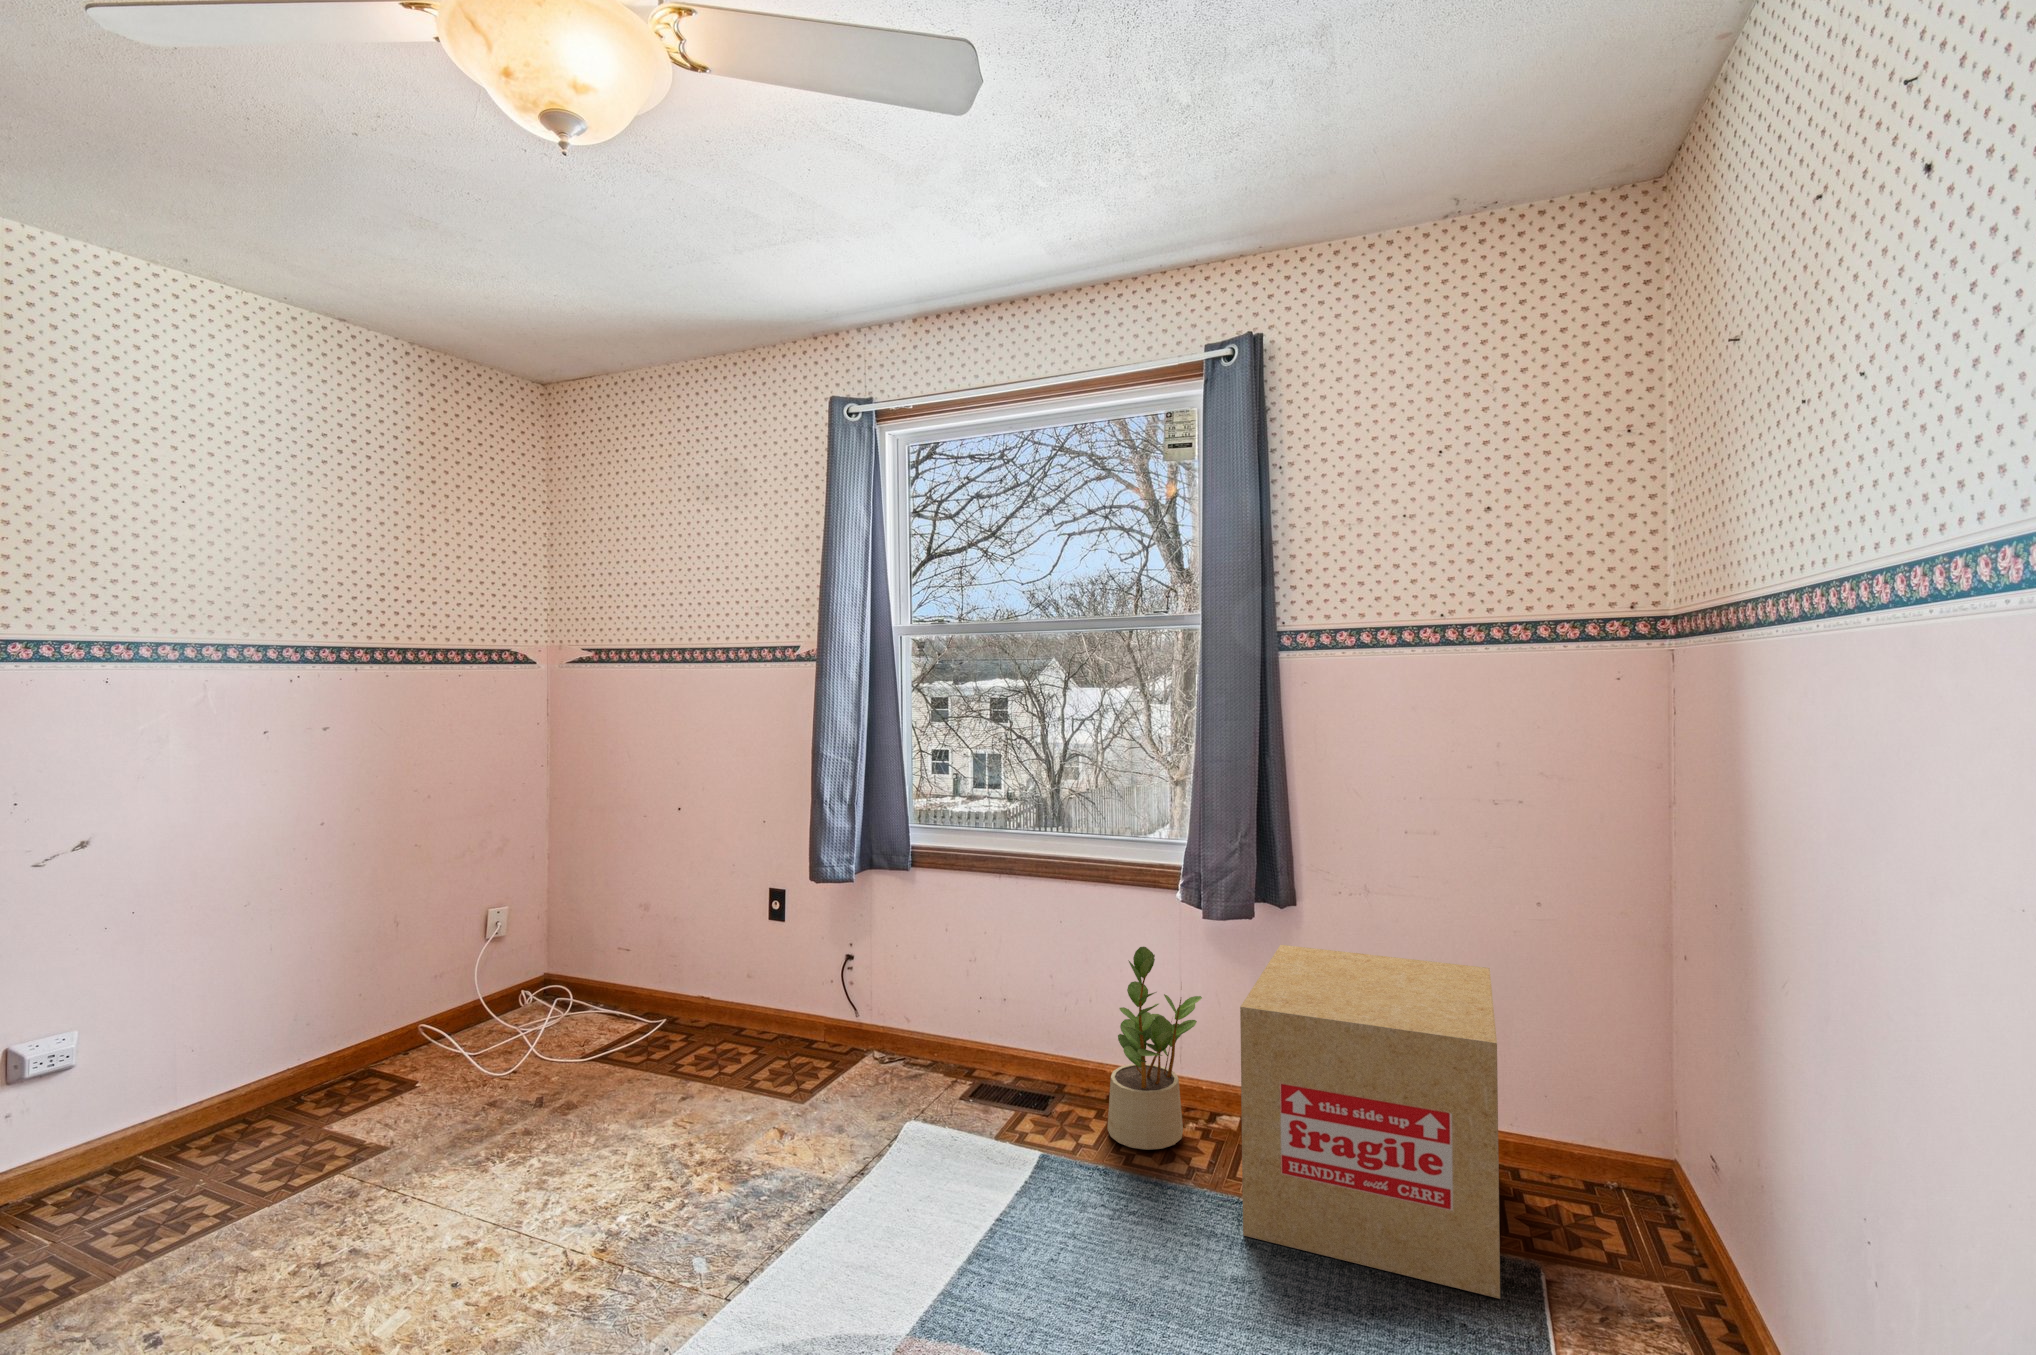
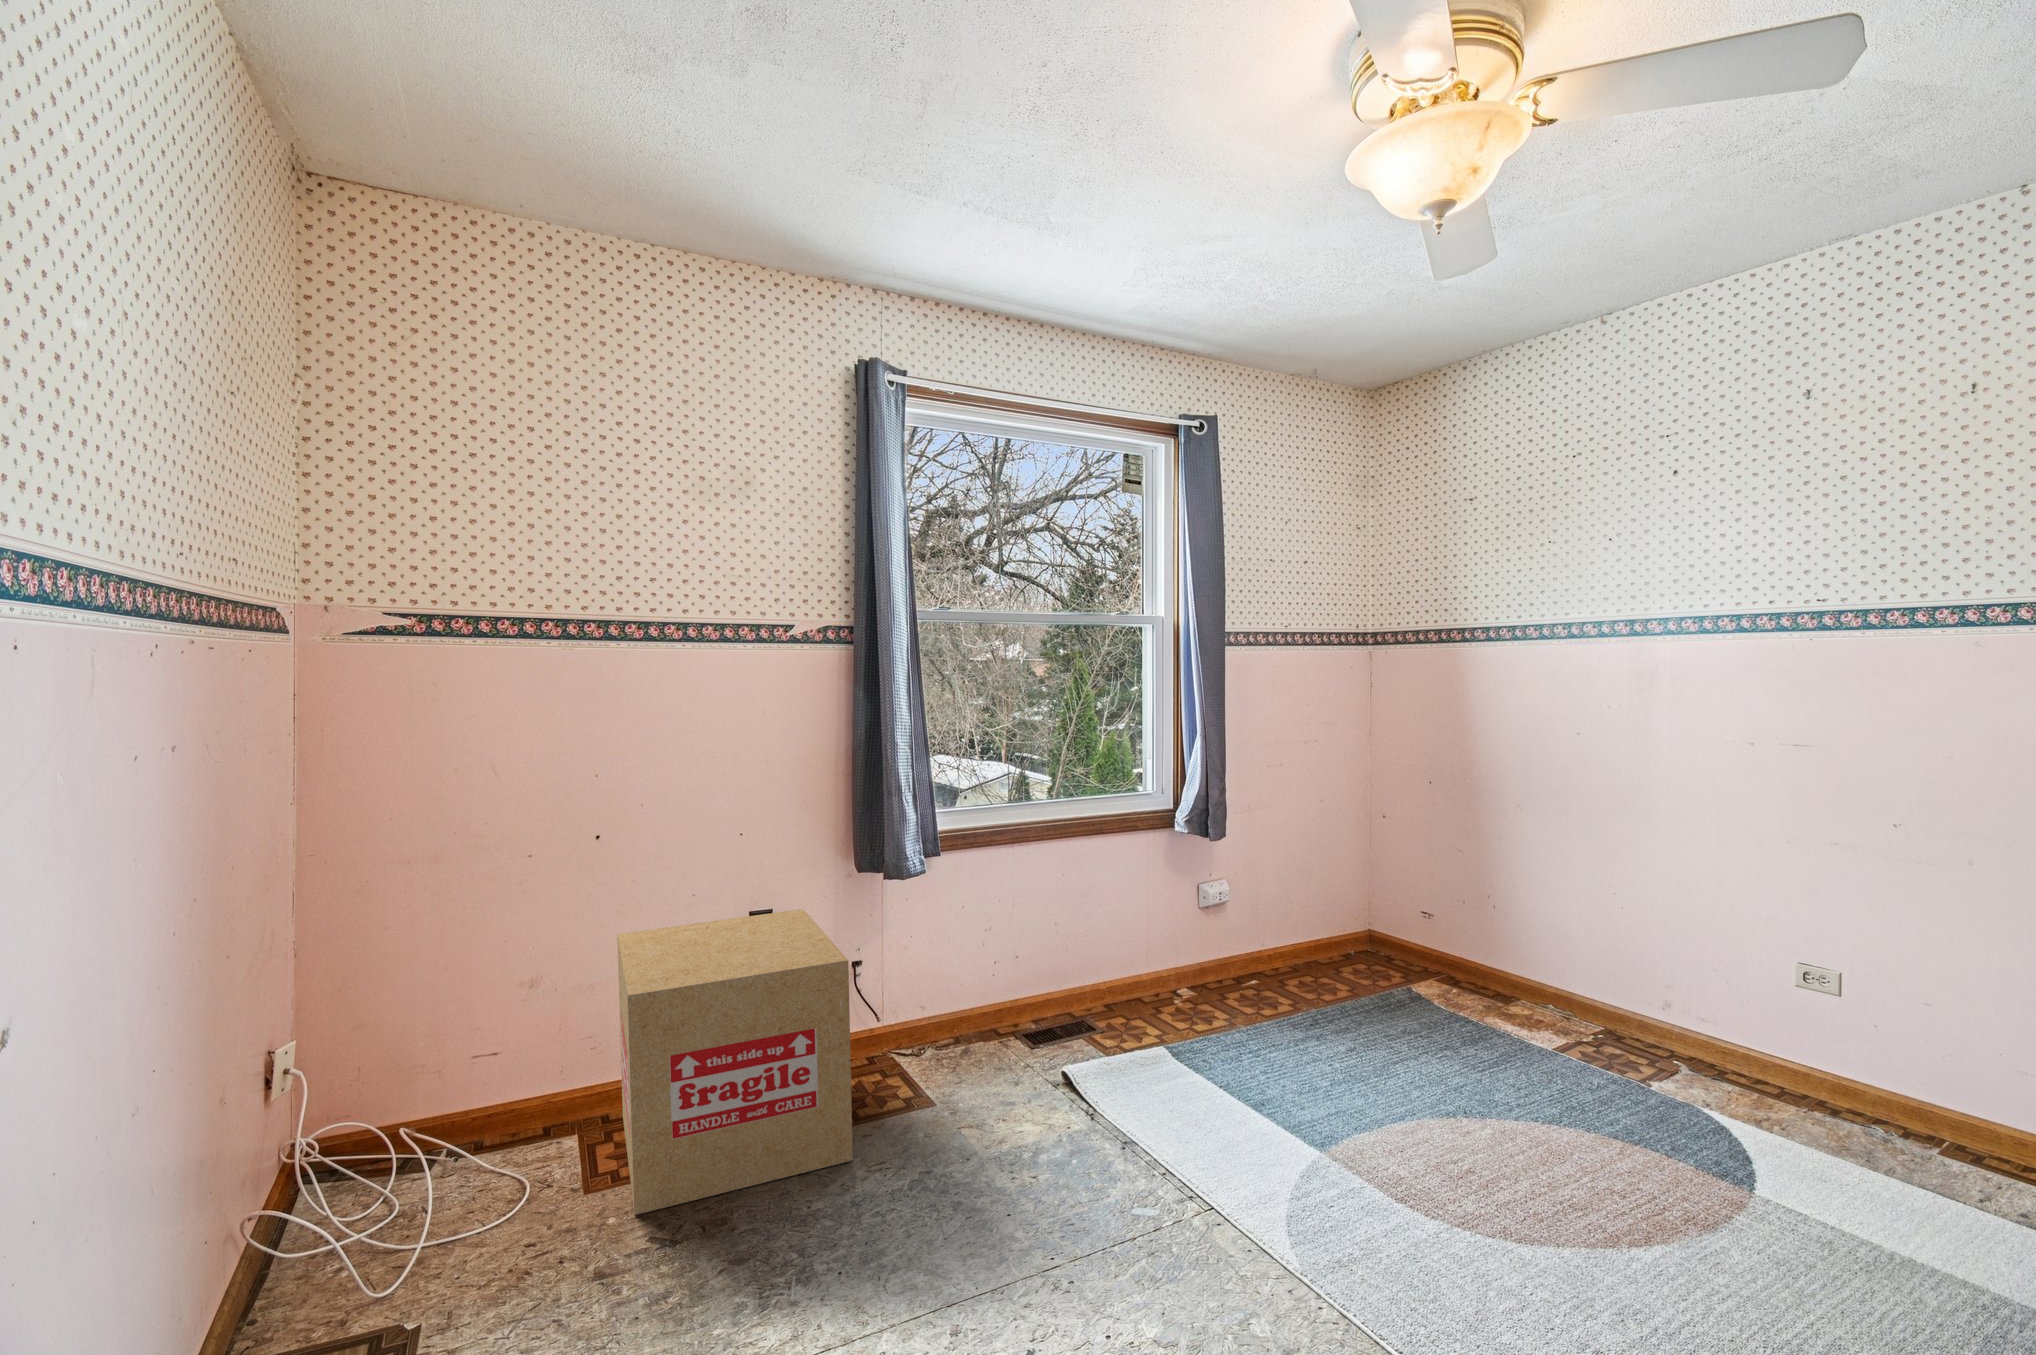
potted plant: present [1108,947,1202,1150] -> none [430,972,537,1197]

